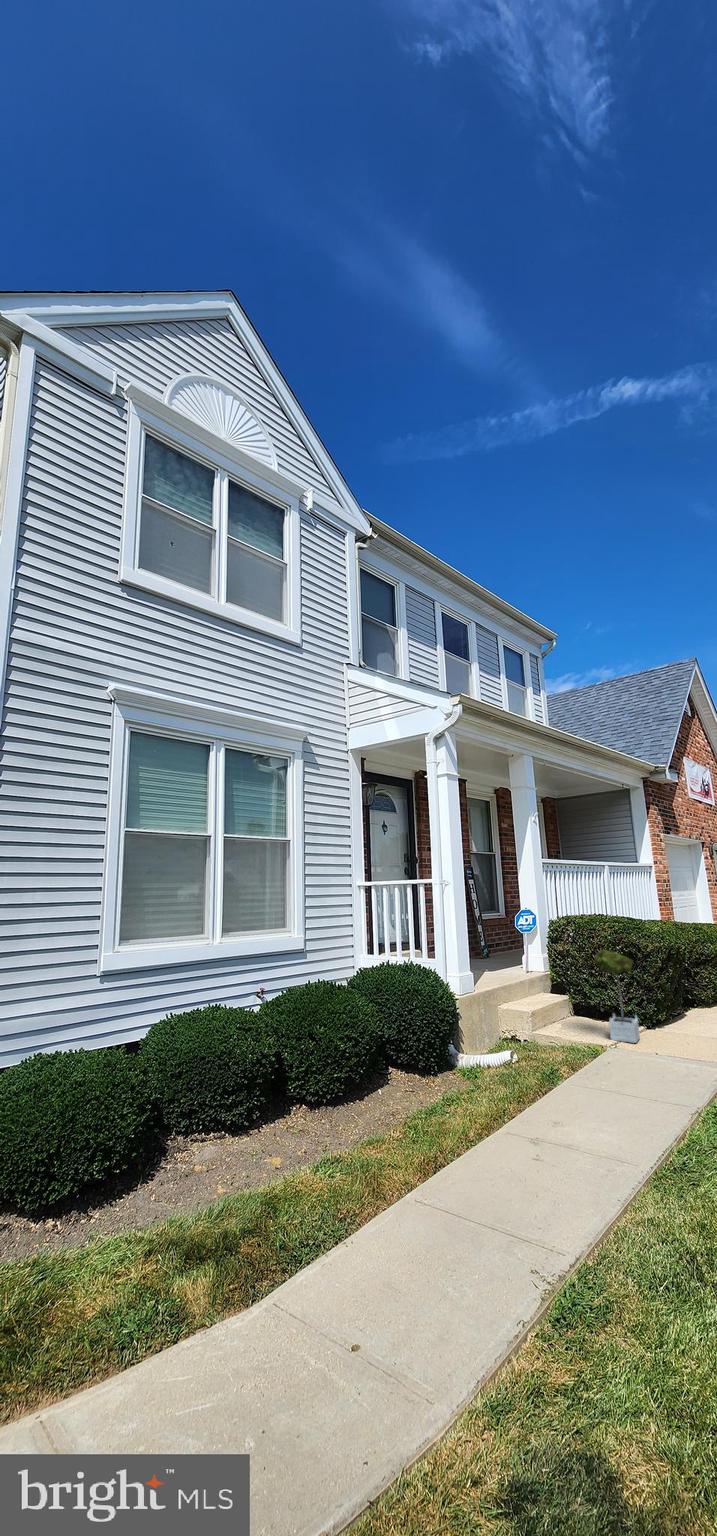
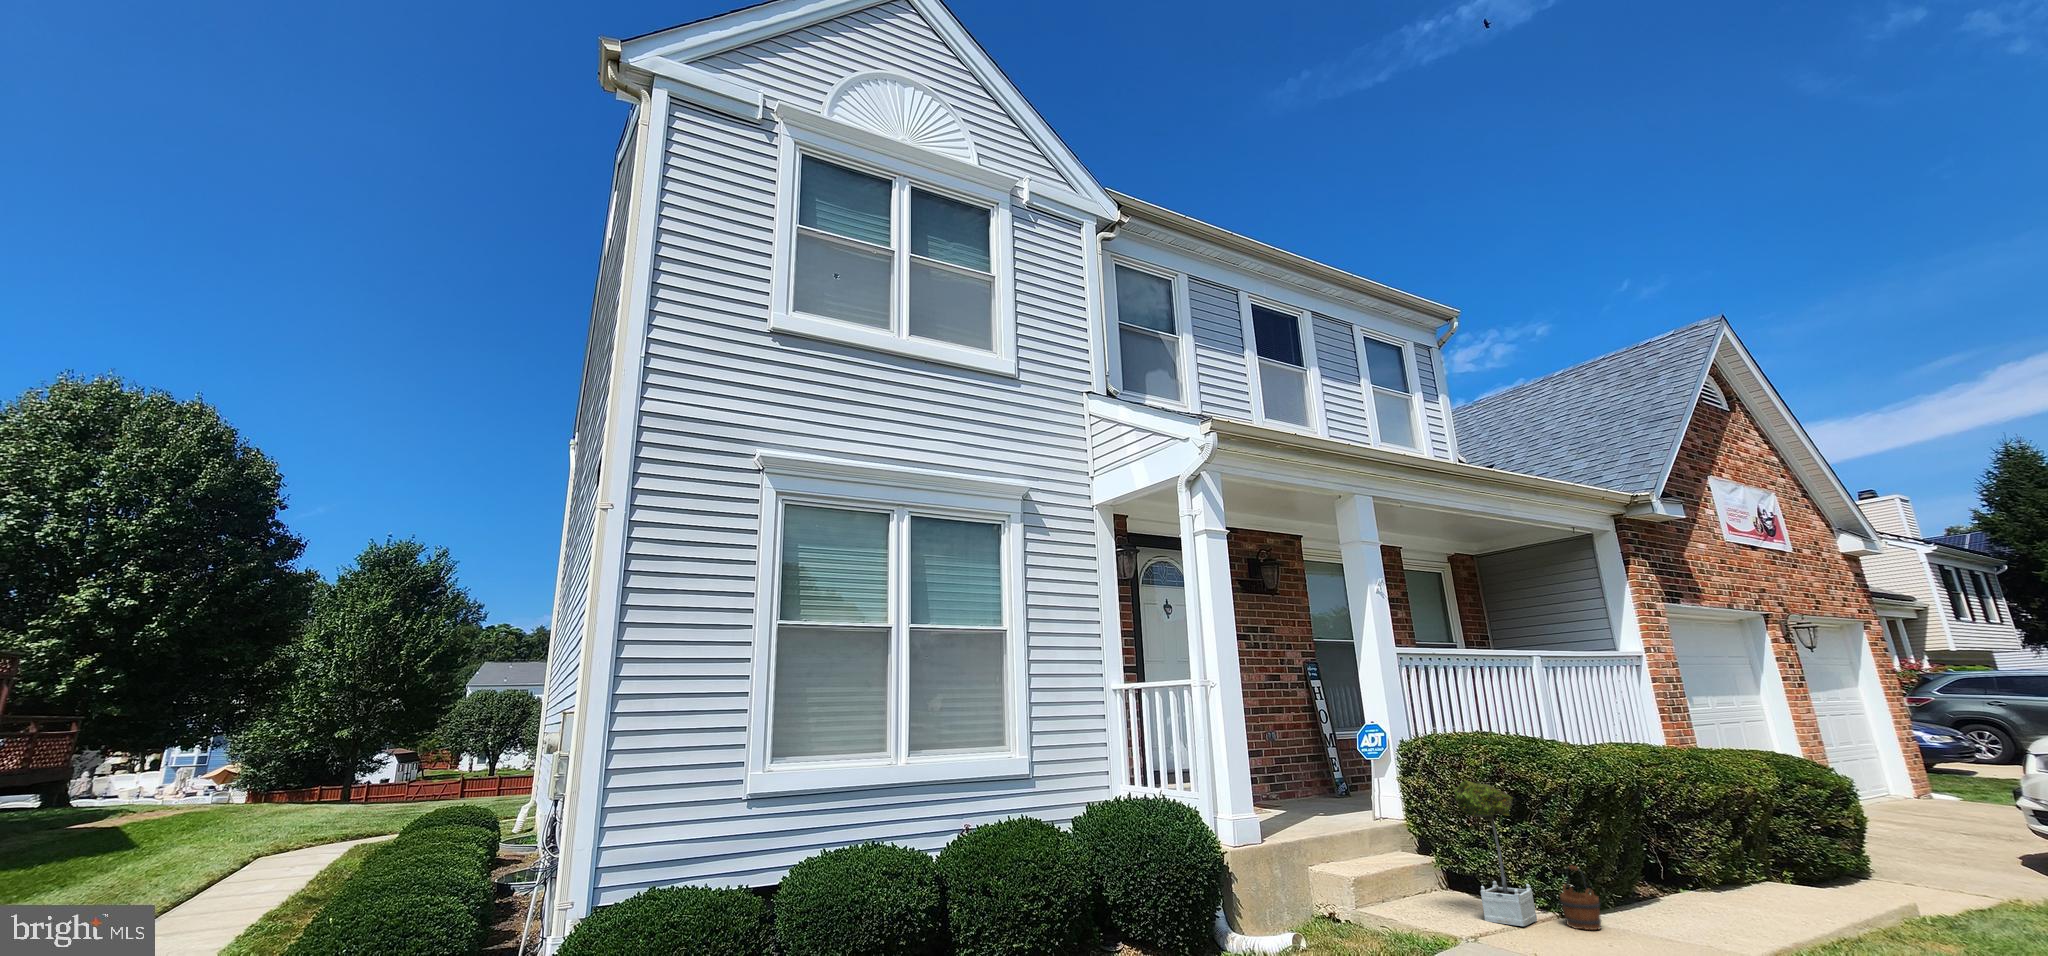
wooden bucket: none [654,1003,678,1043] -> present [1560,866,1601,930]

